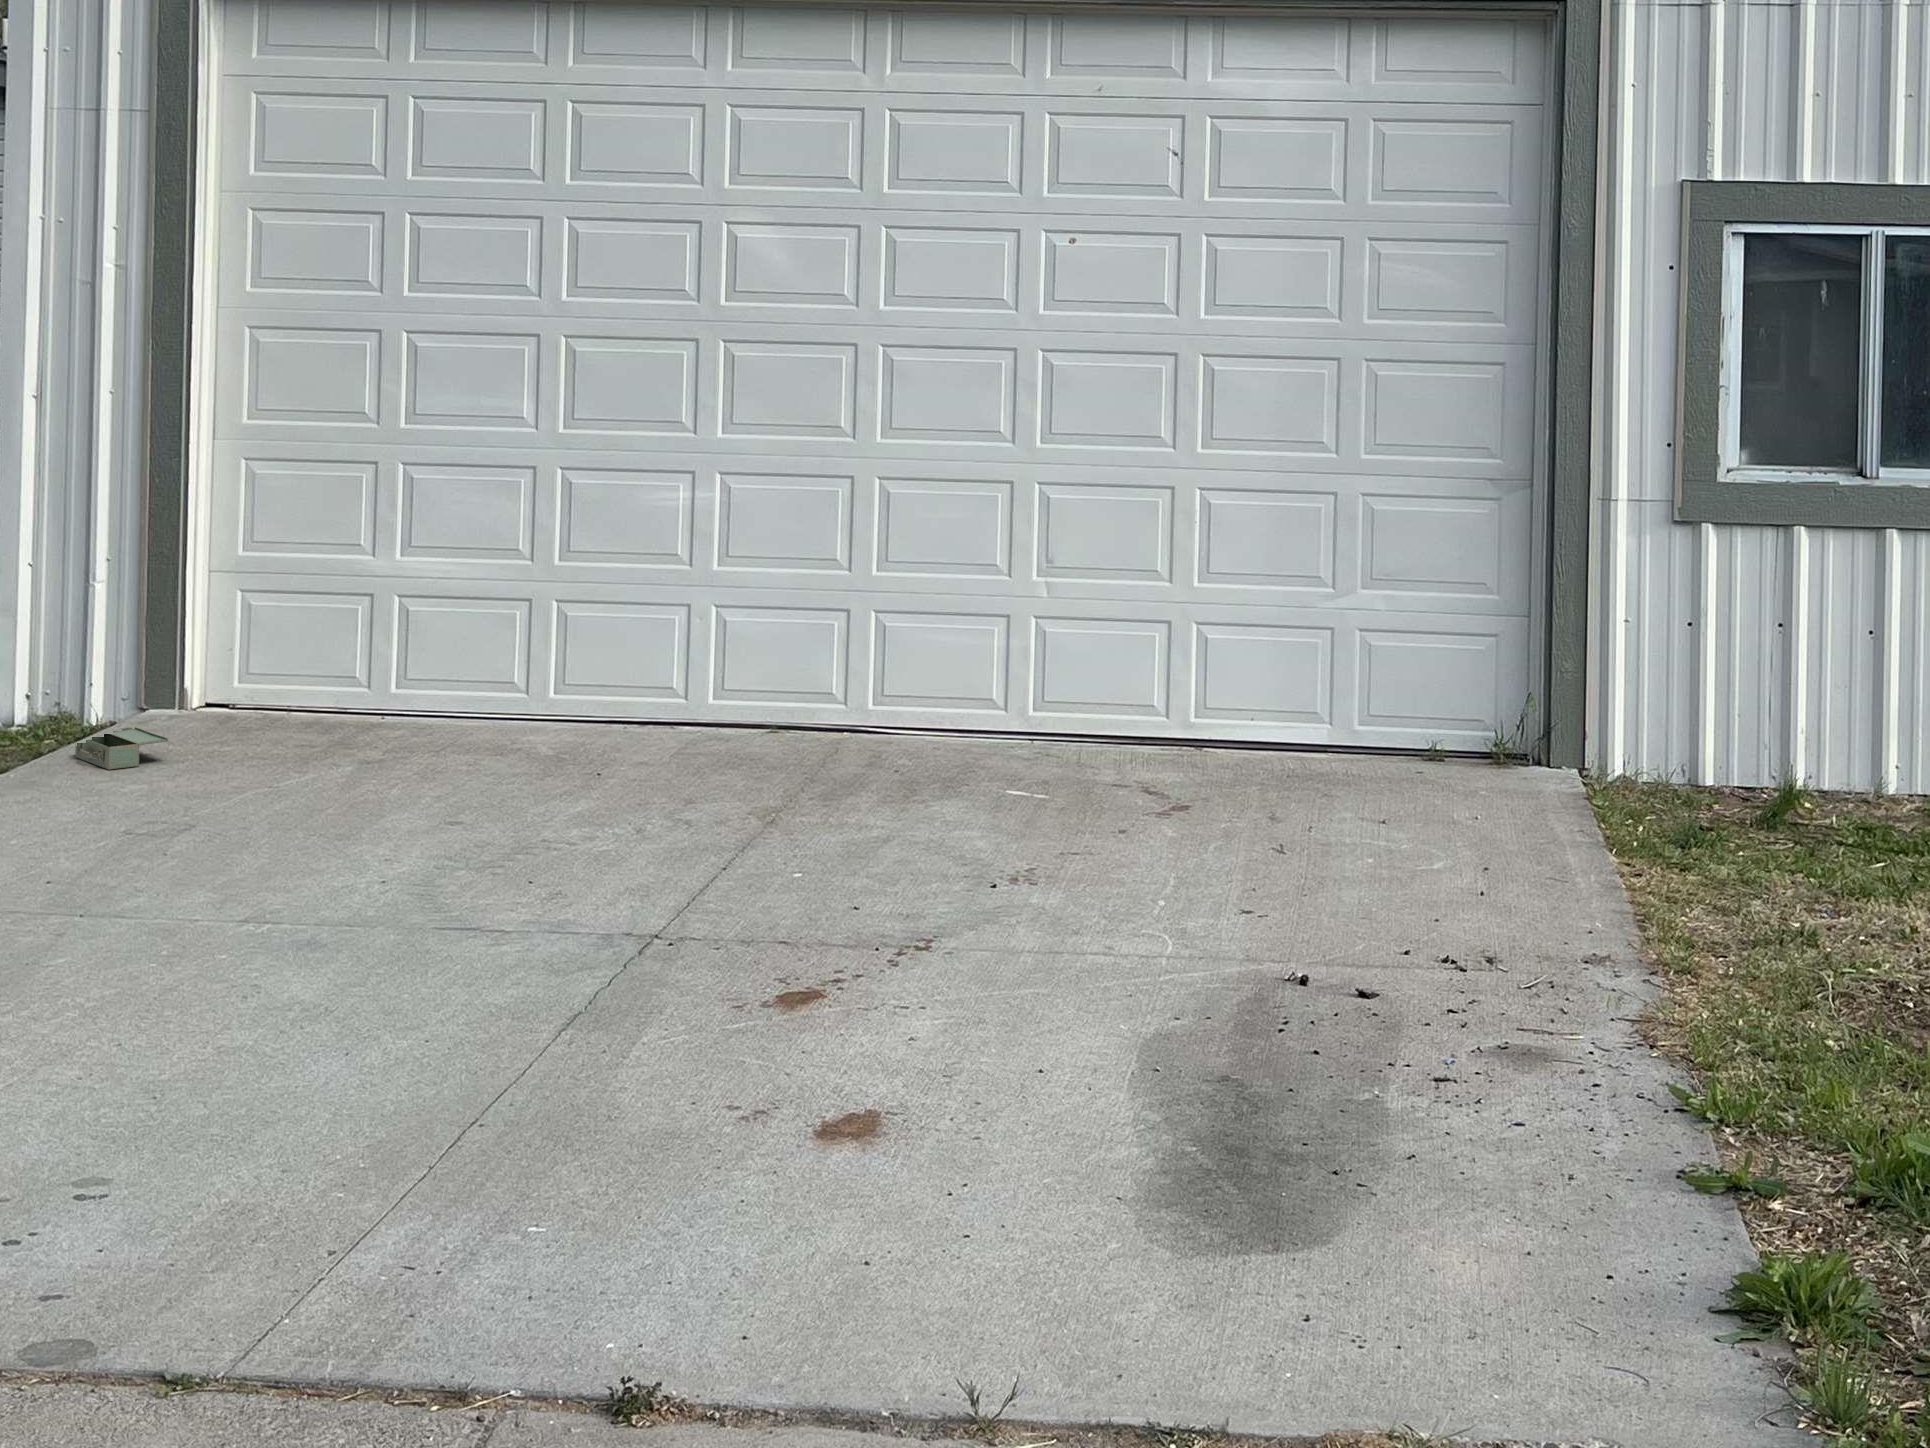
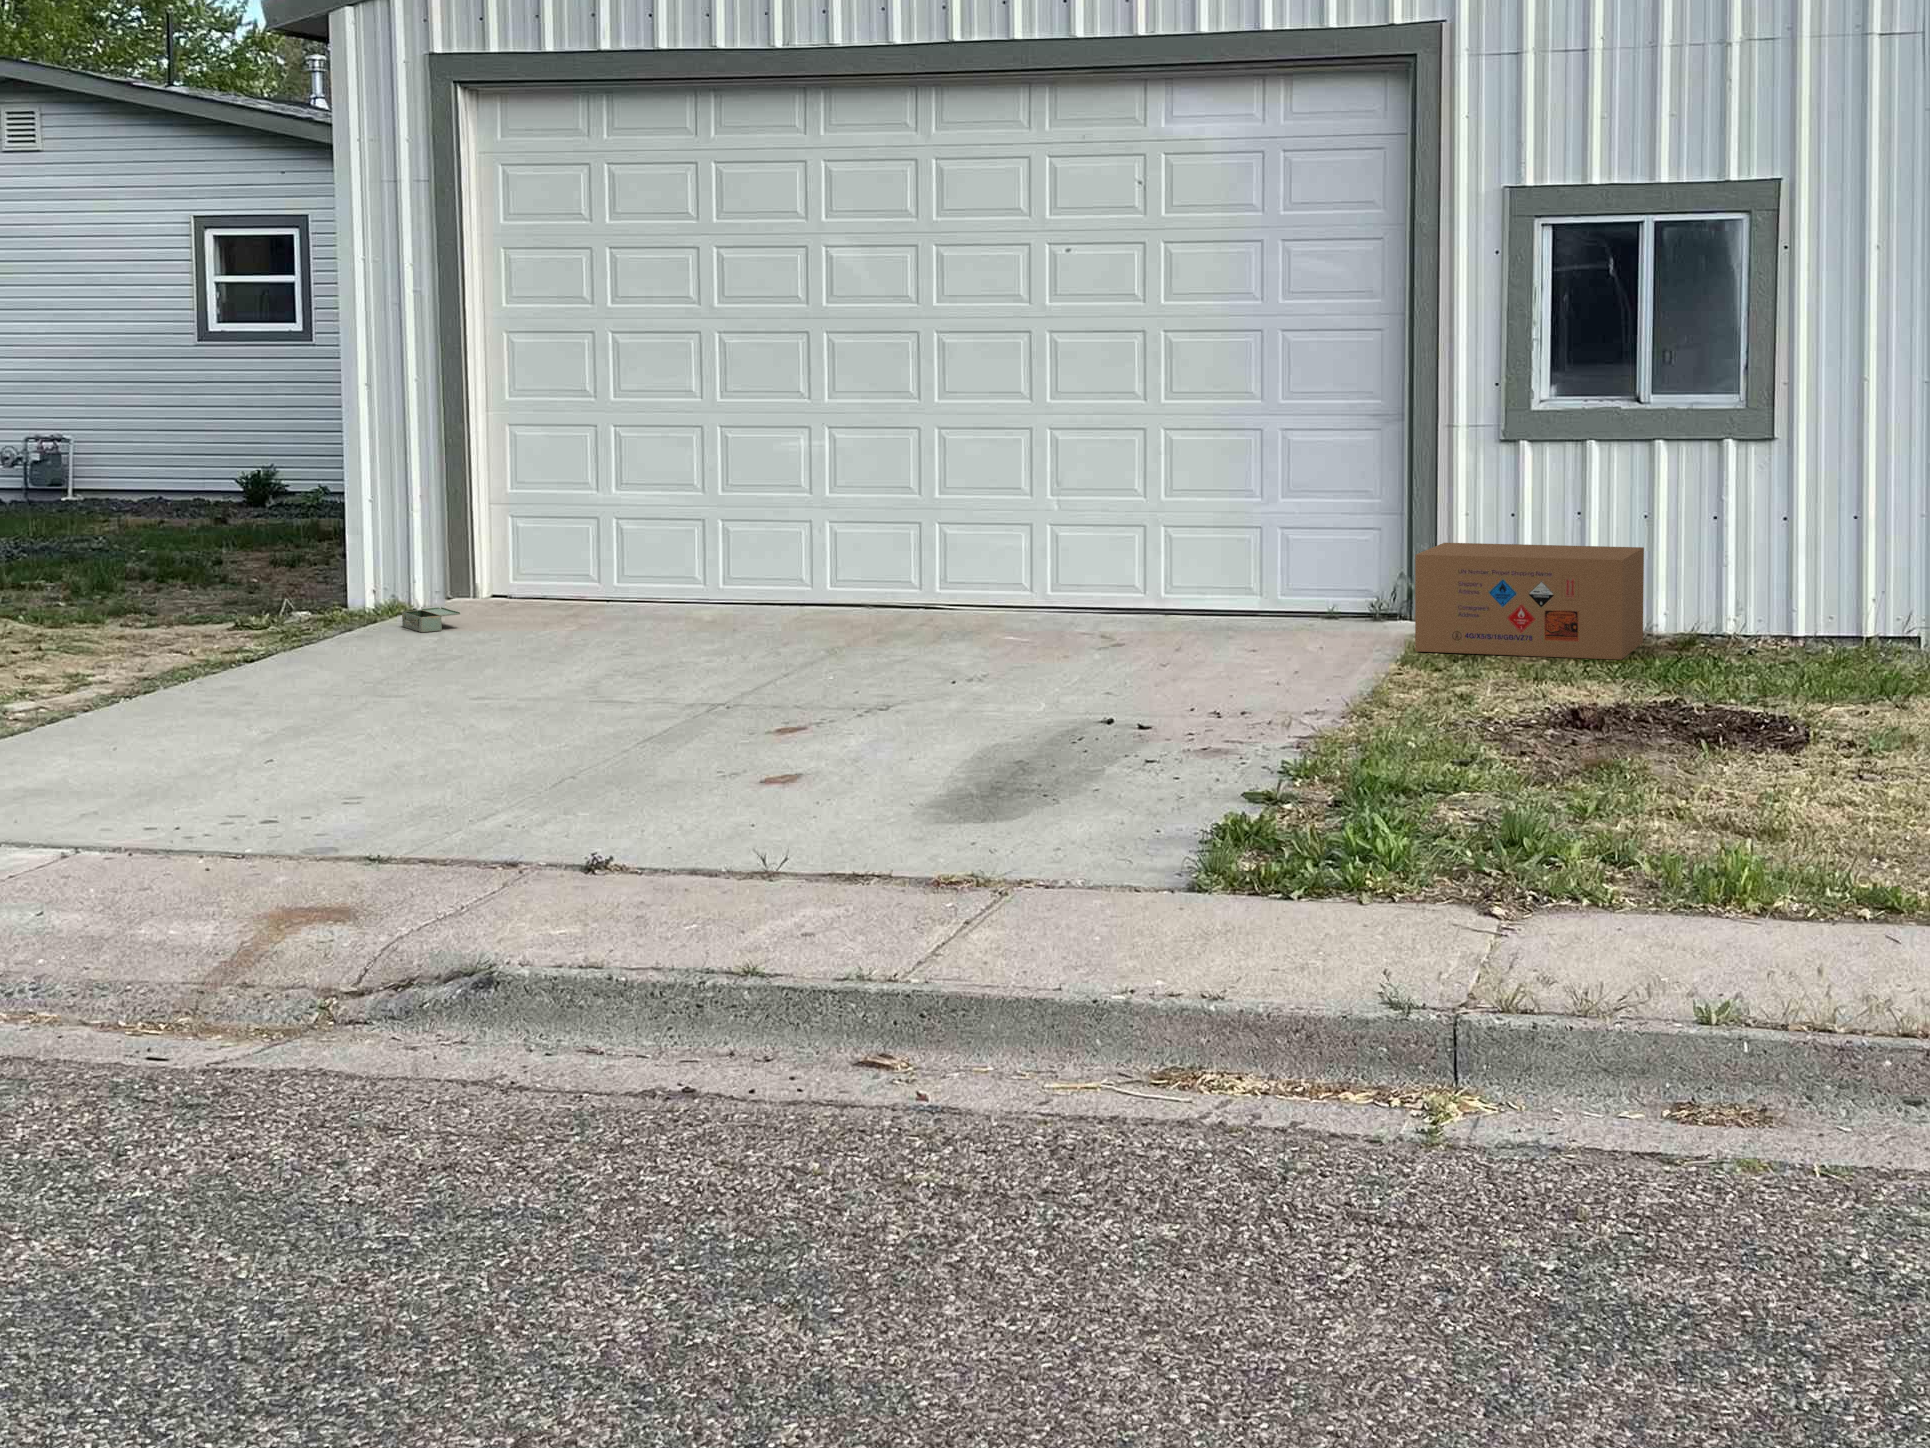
cardboard box: none [1596,661,1896,839] -> present [1415,543,1644,660]

